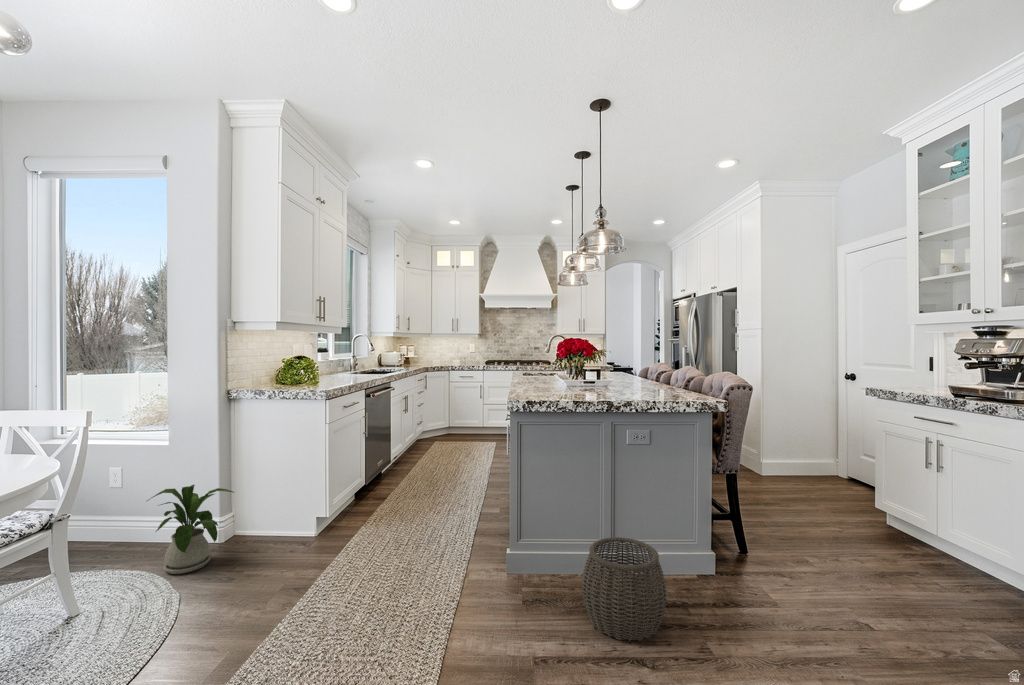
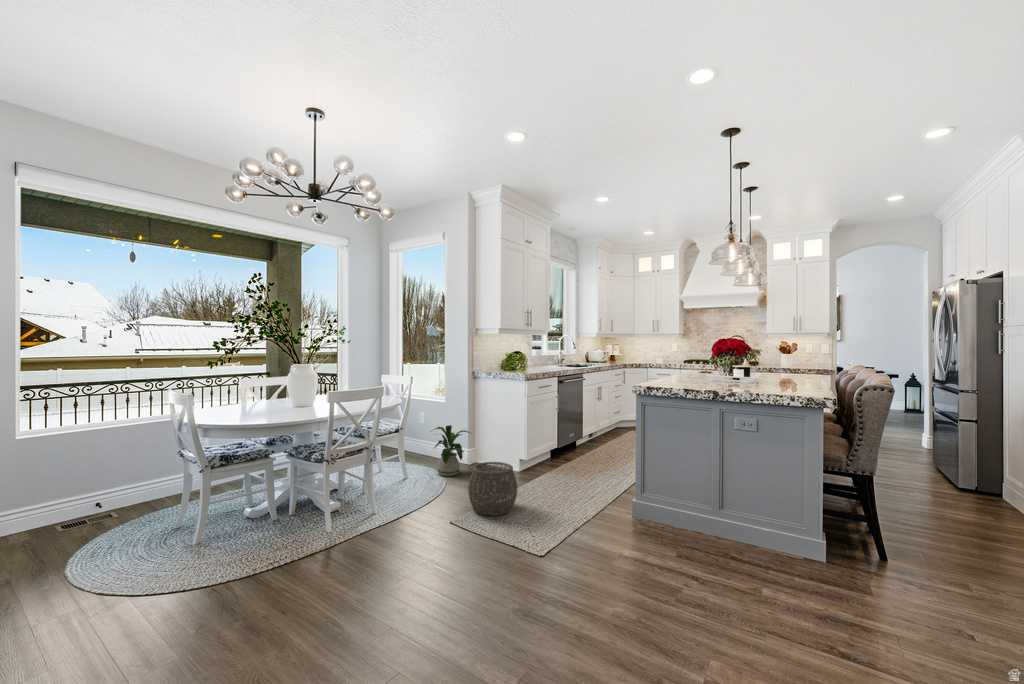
woven basket: present [582,537,667,641] -> present [468,462,518,516]

